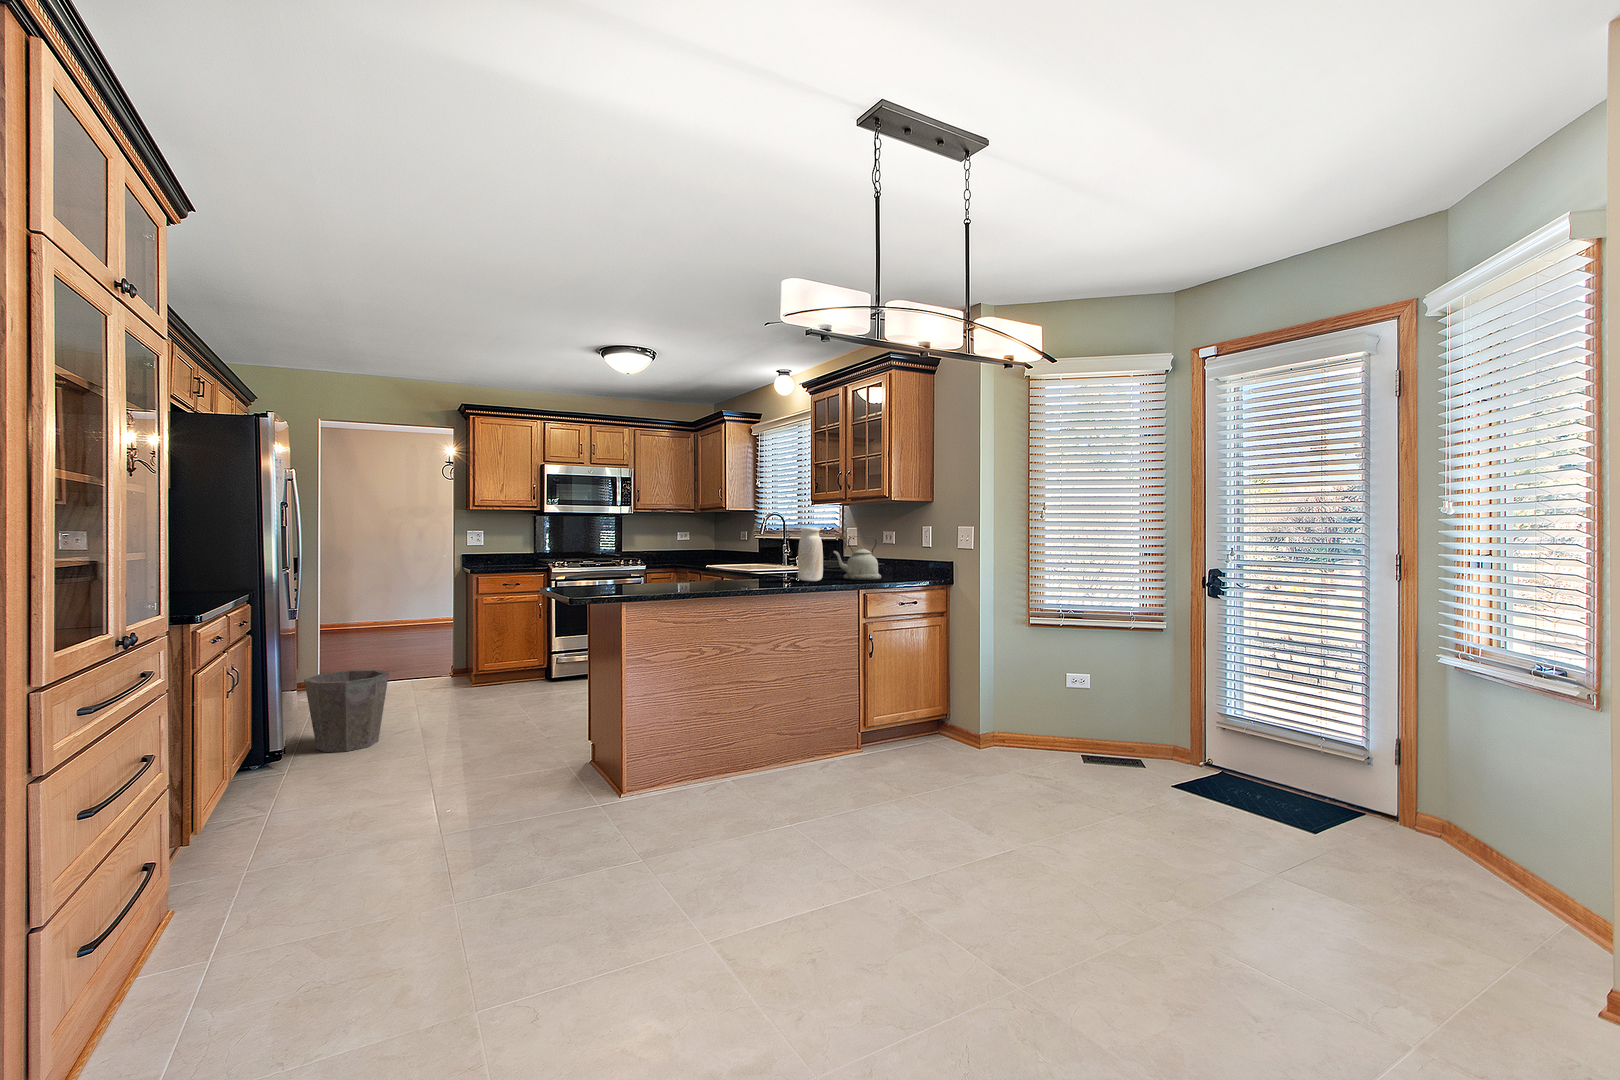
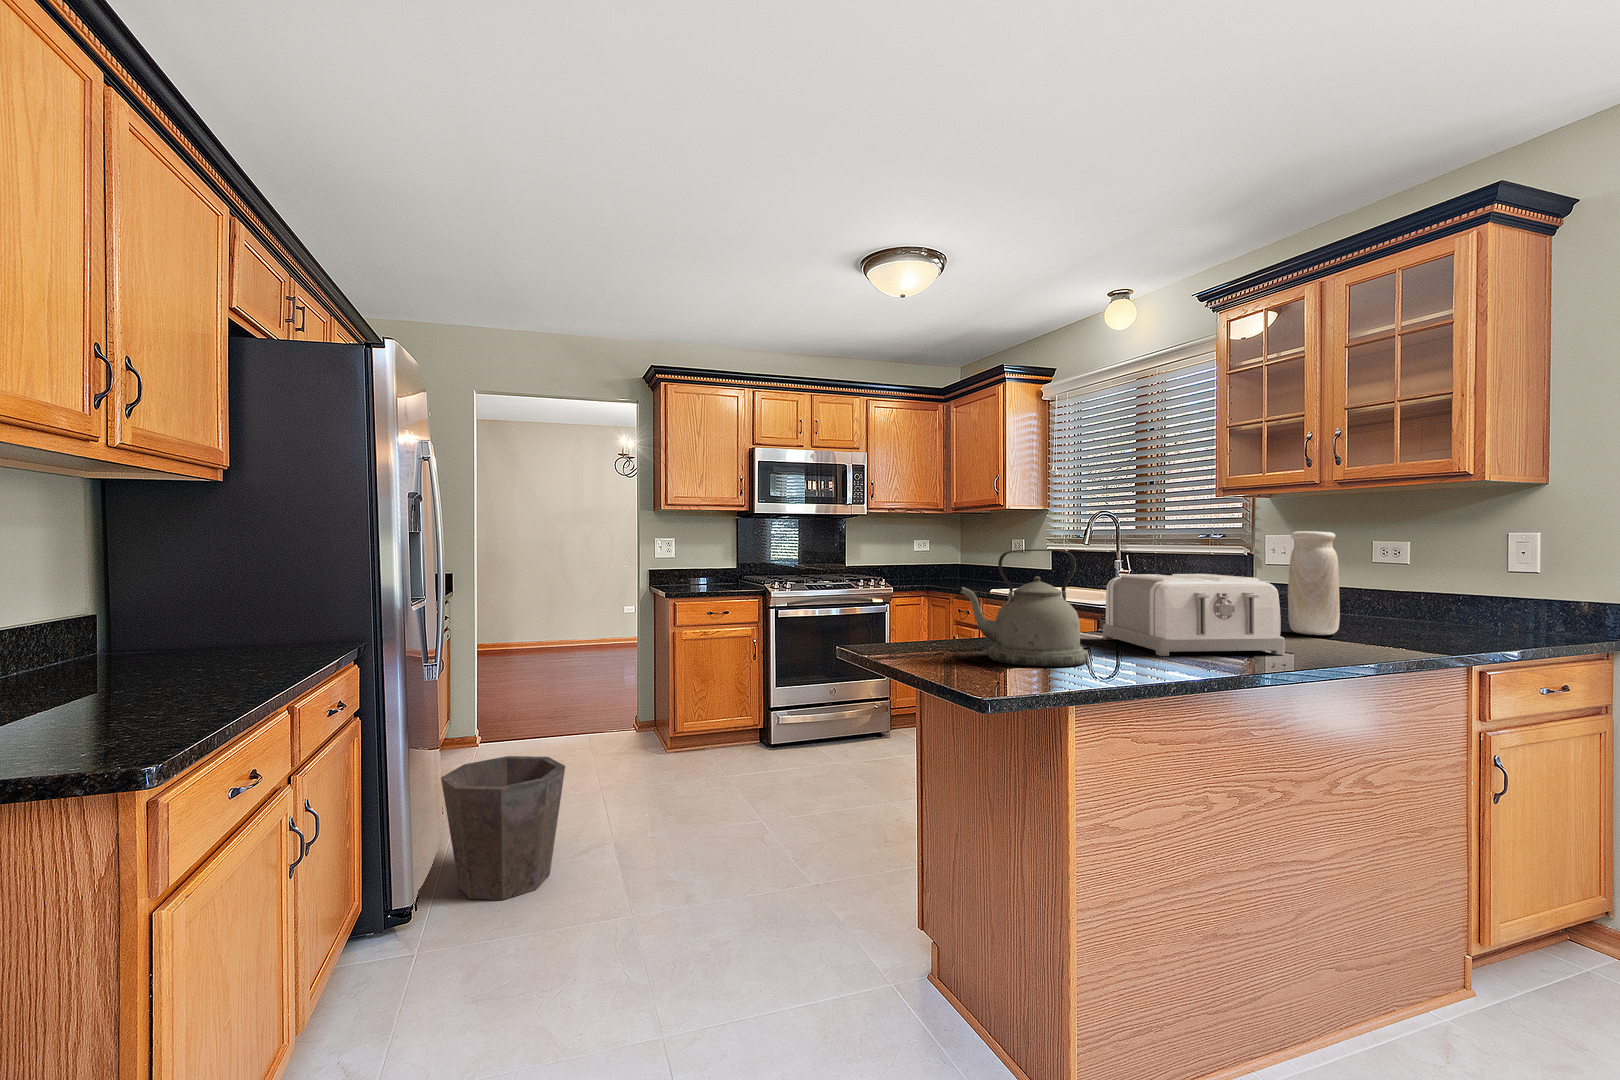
kettle: present [833,536,881,580] -> present [960,549,1088,667]
toaster: none [692,549,759,588] -> present [1103,574,1285,656]

